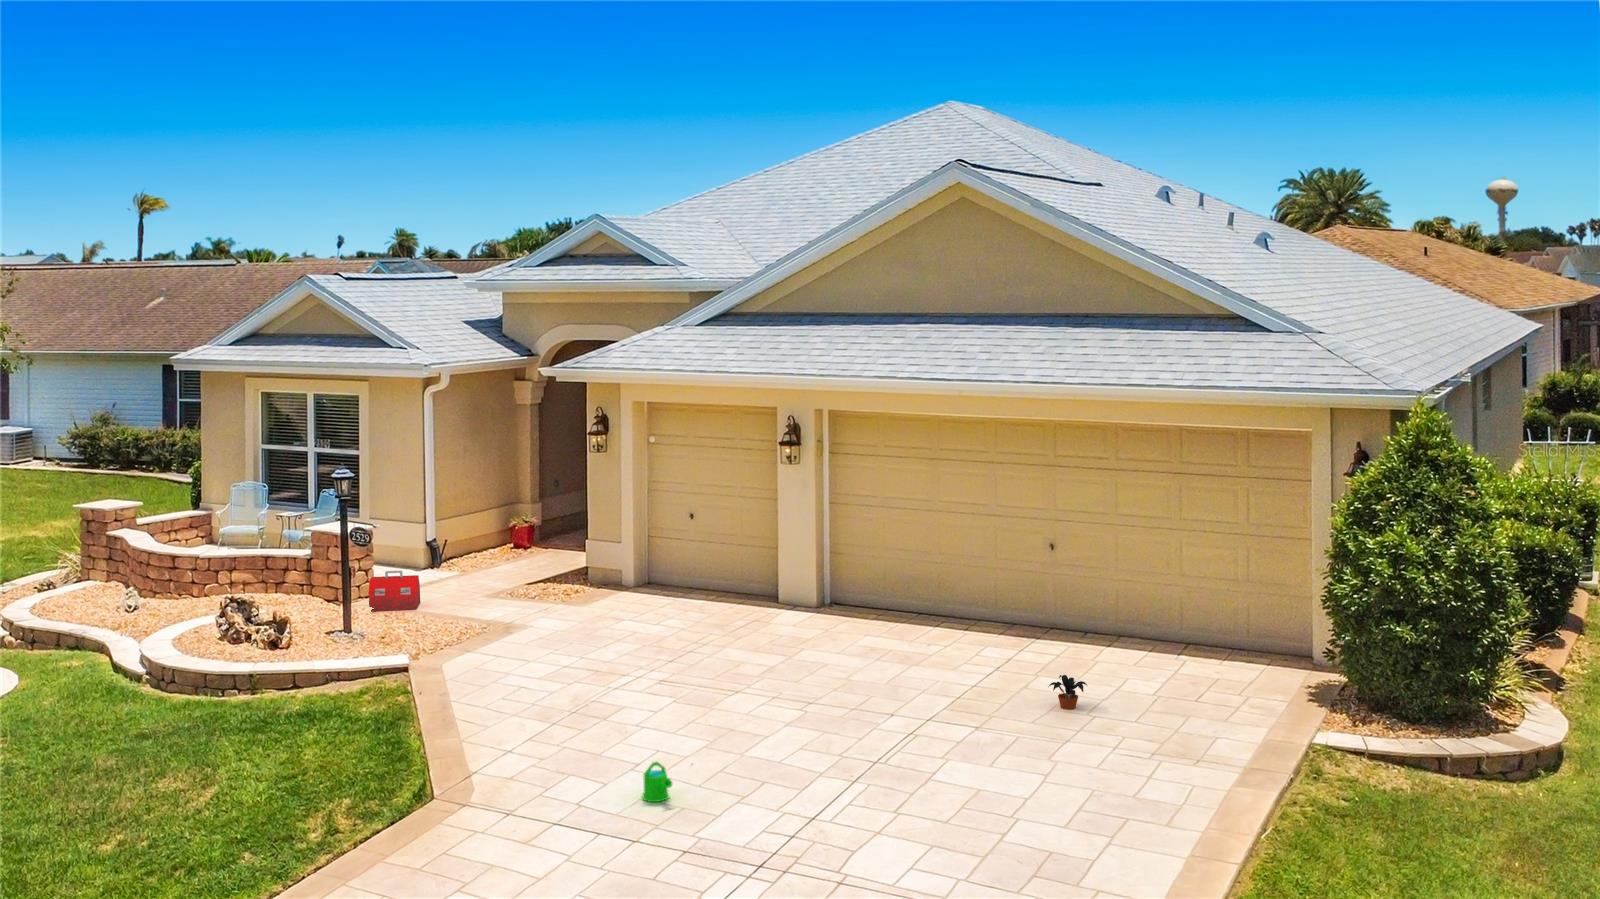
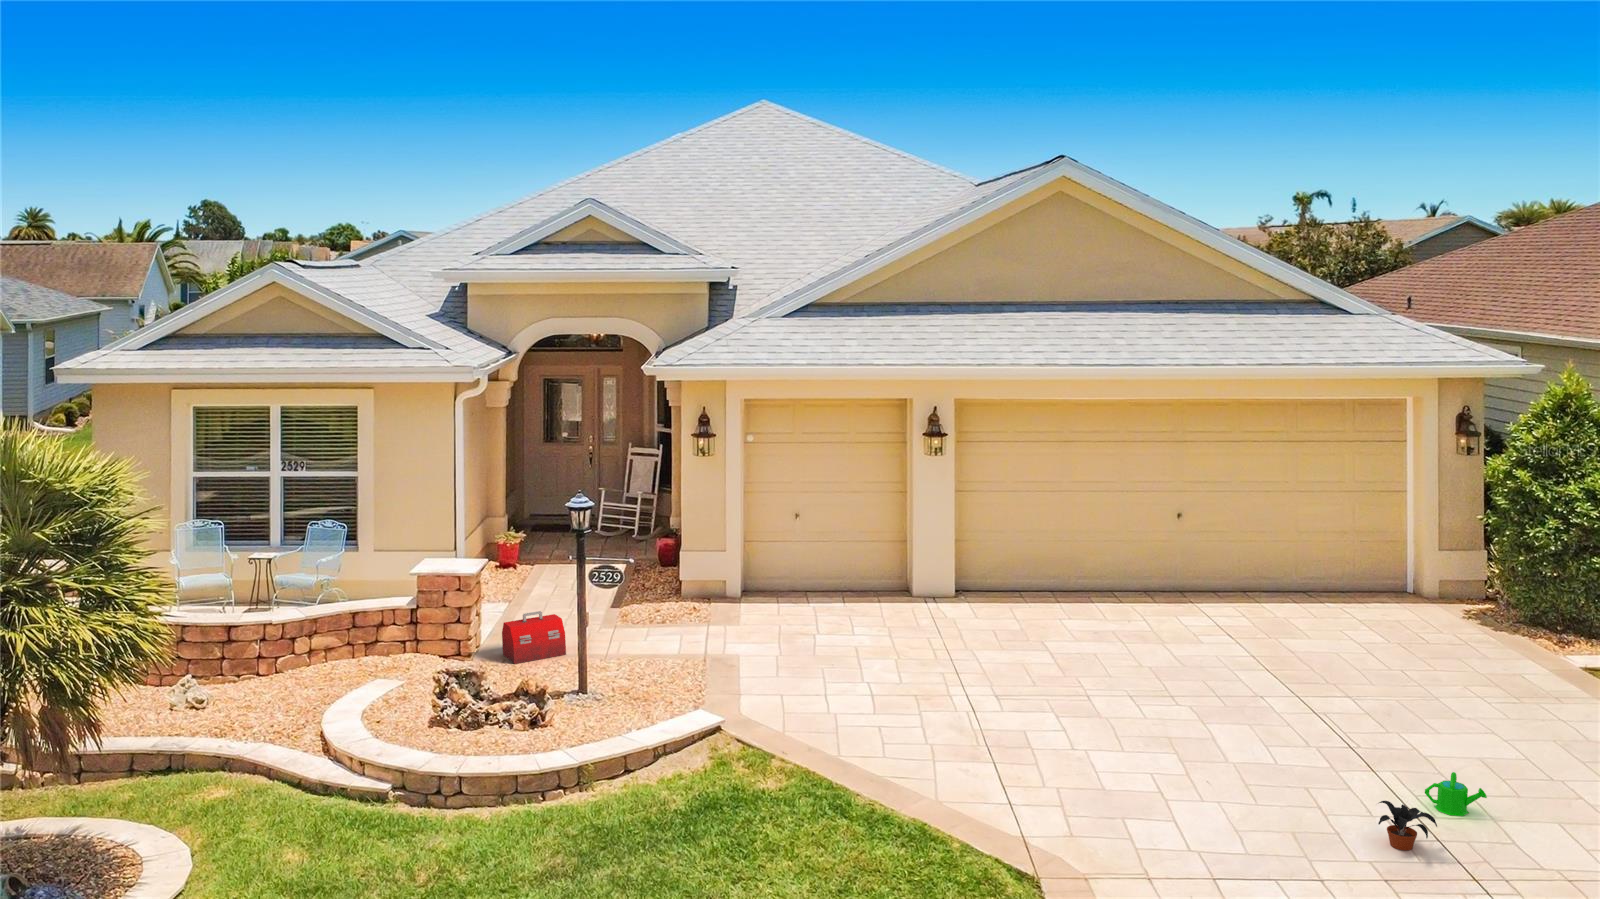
potted plant: present [1049,675,1087,709] -> present [1378,801,1437,850]
watering can: present [642,762,672,802] -> present [1425,772,1487,816]

